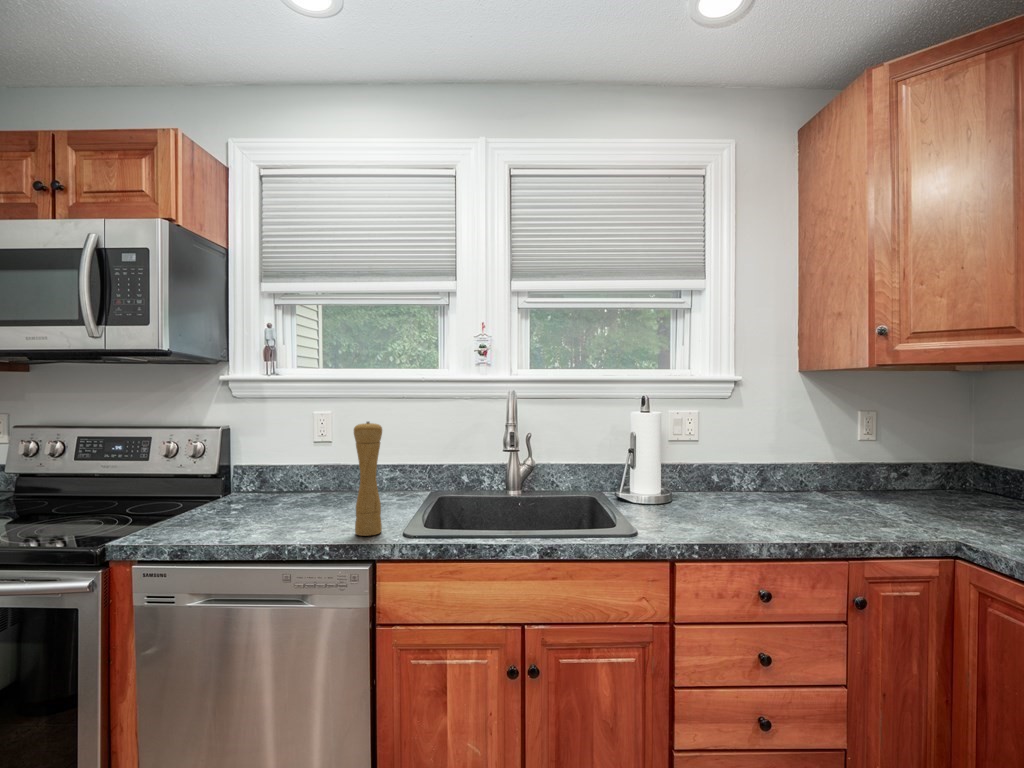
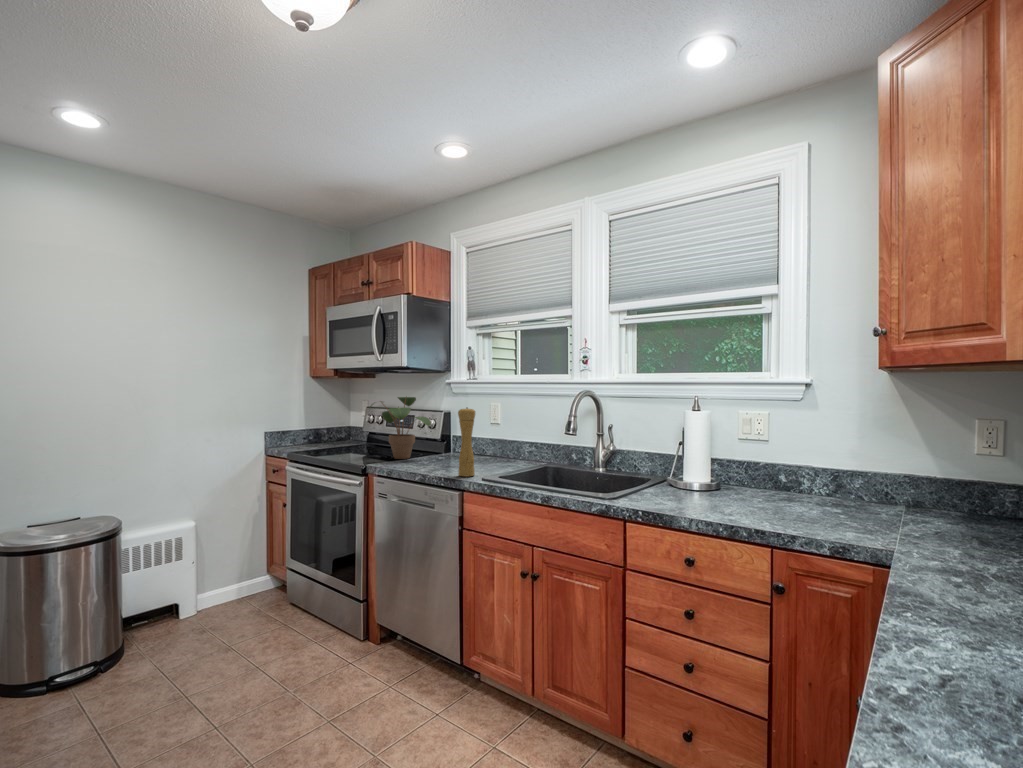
potted plant: none [90,404,228,520] -> present [370,397,431,459]

